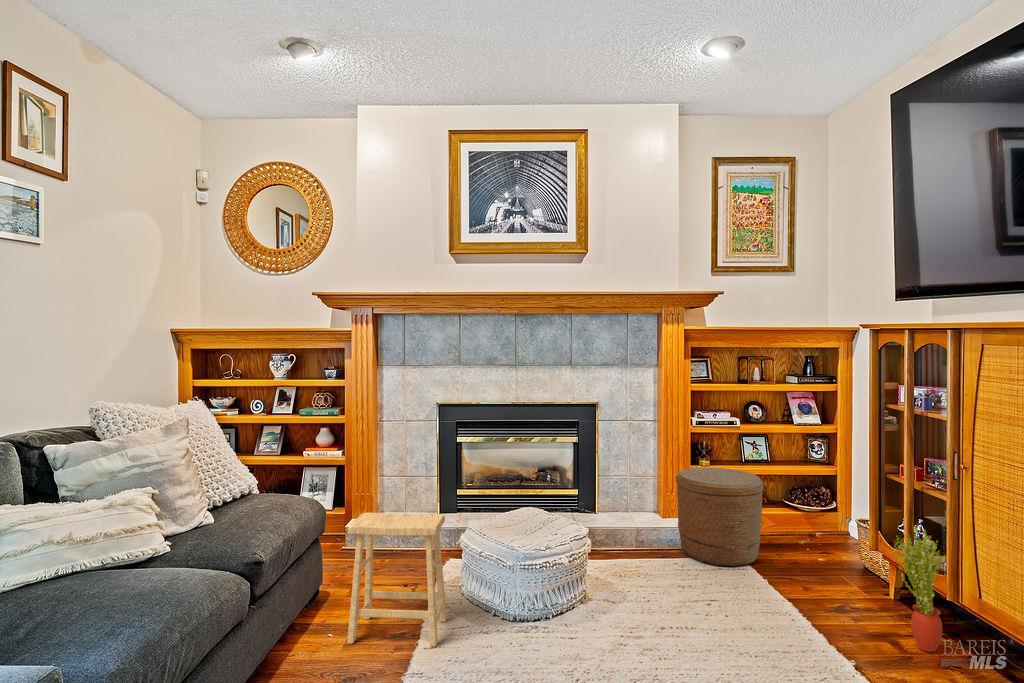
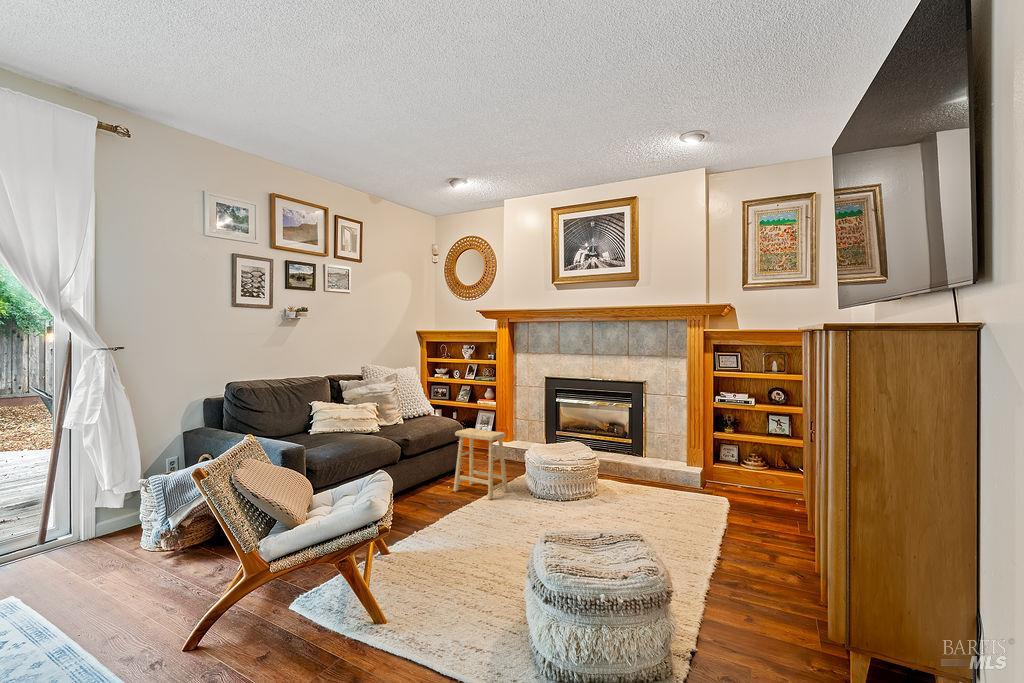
woven basket: present [676,468,764,567] -> none [686,431,750,501]
potted plant: present [894,526,945,652] -> none [771,472,801,561]

